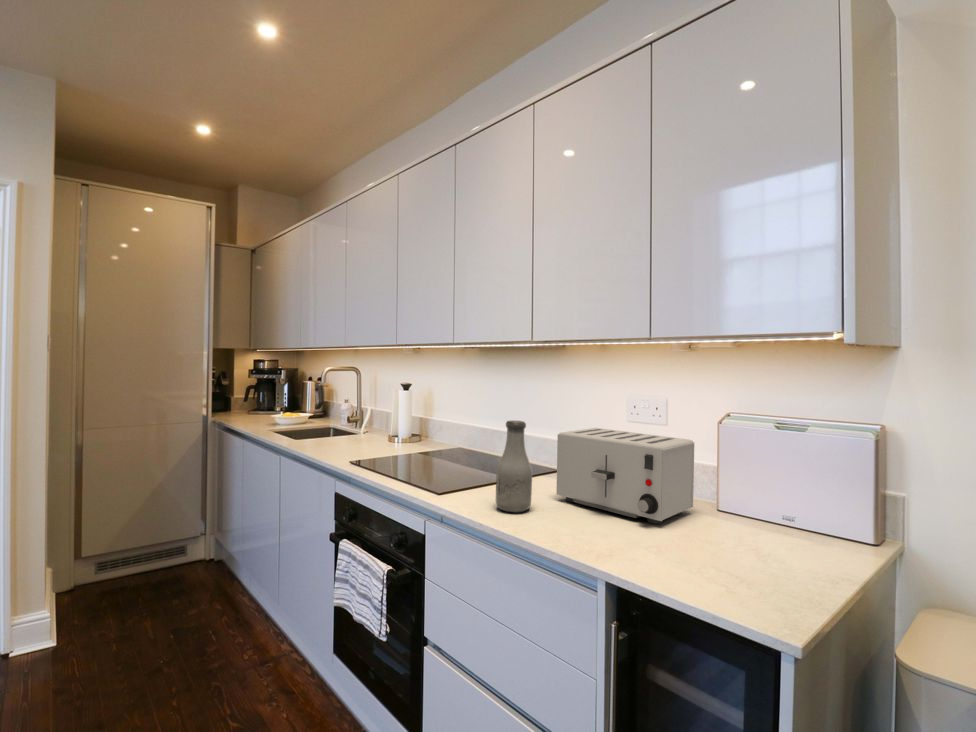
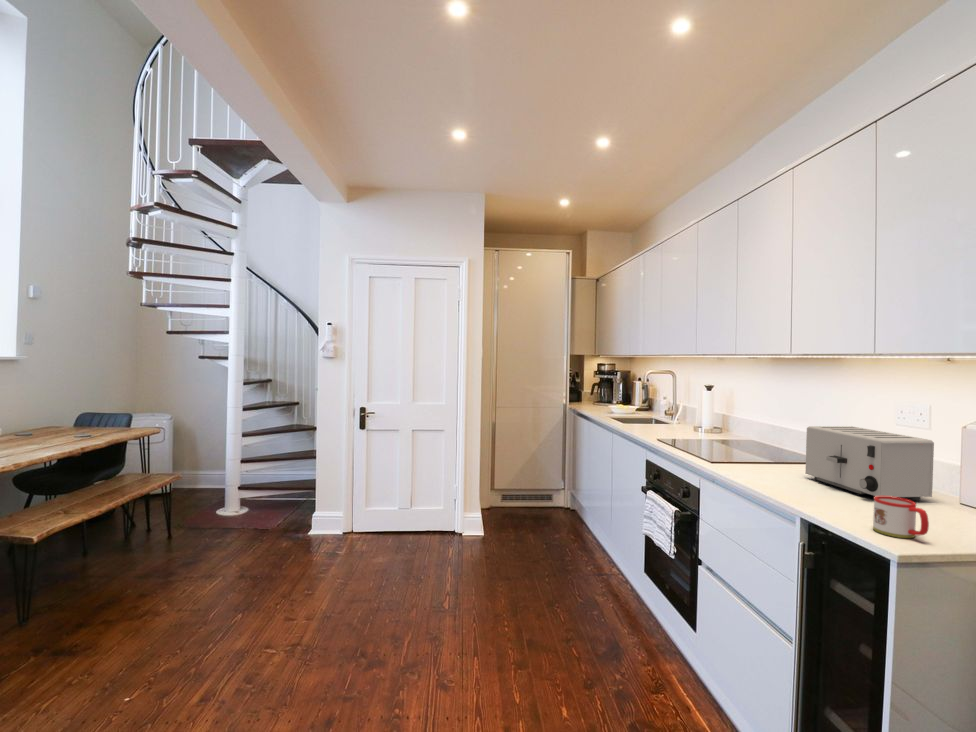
bottle: present [496,421,532,512] -> none [748,414,778,479]
mug: none [717,535,796,602] -> present [873,496,929,538]

